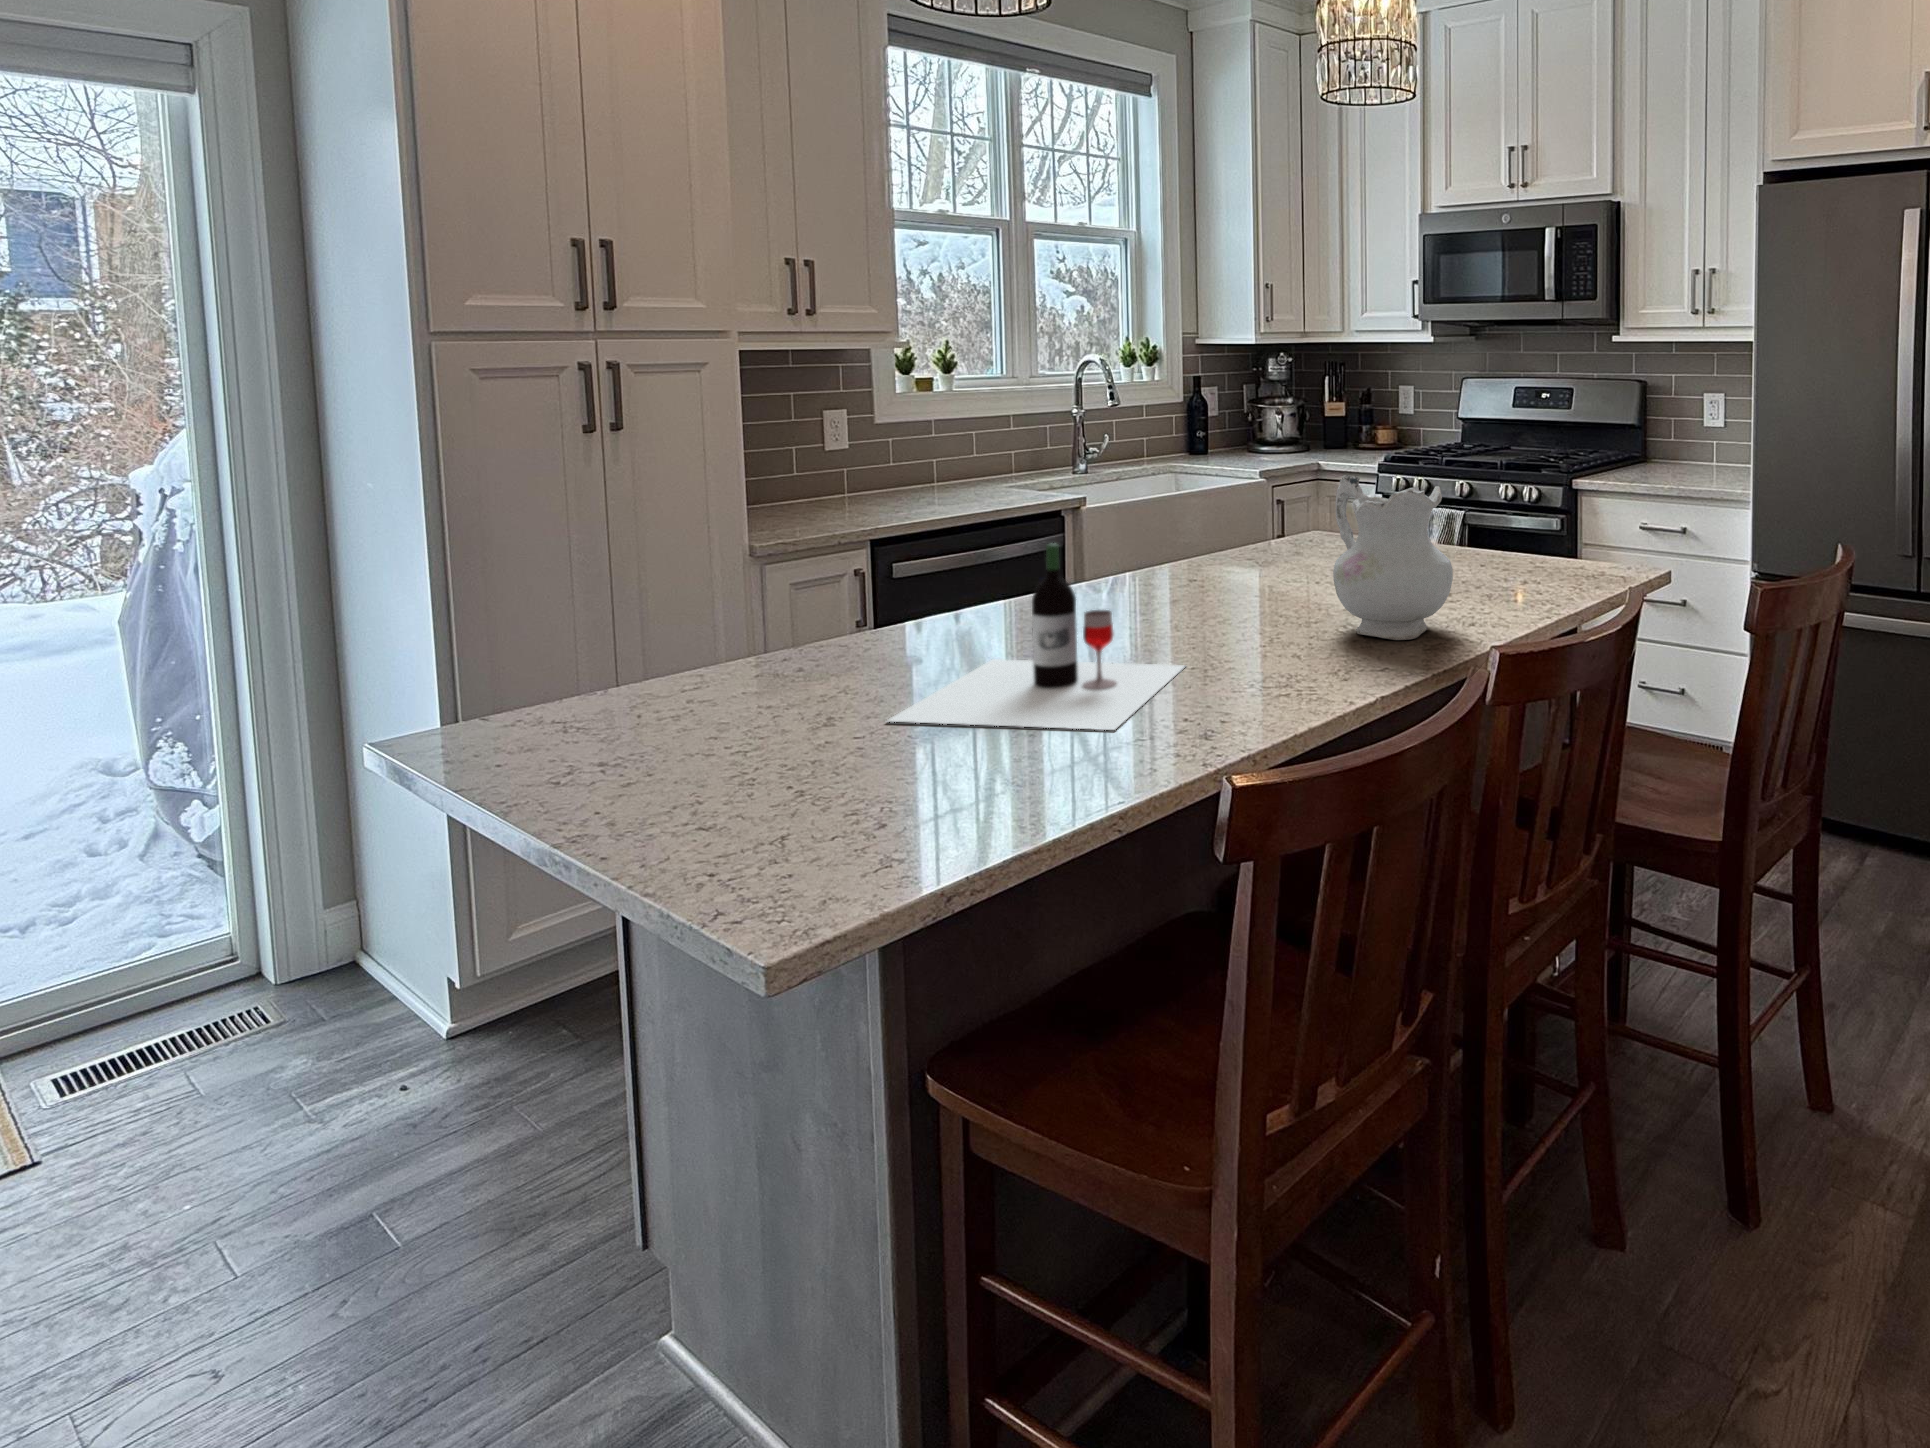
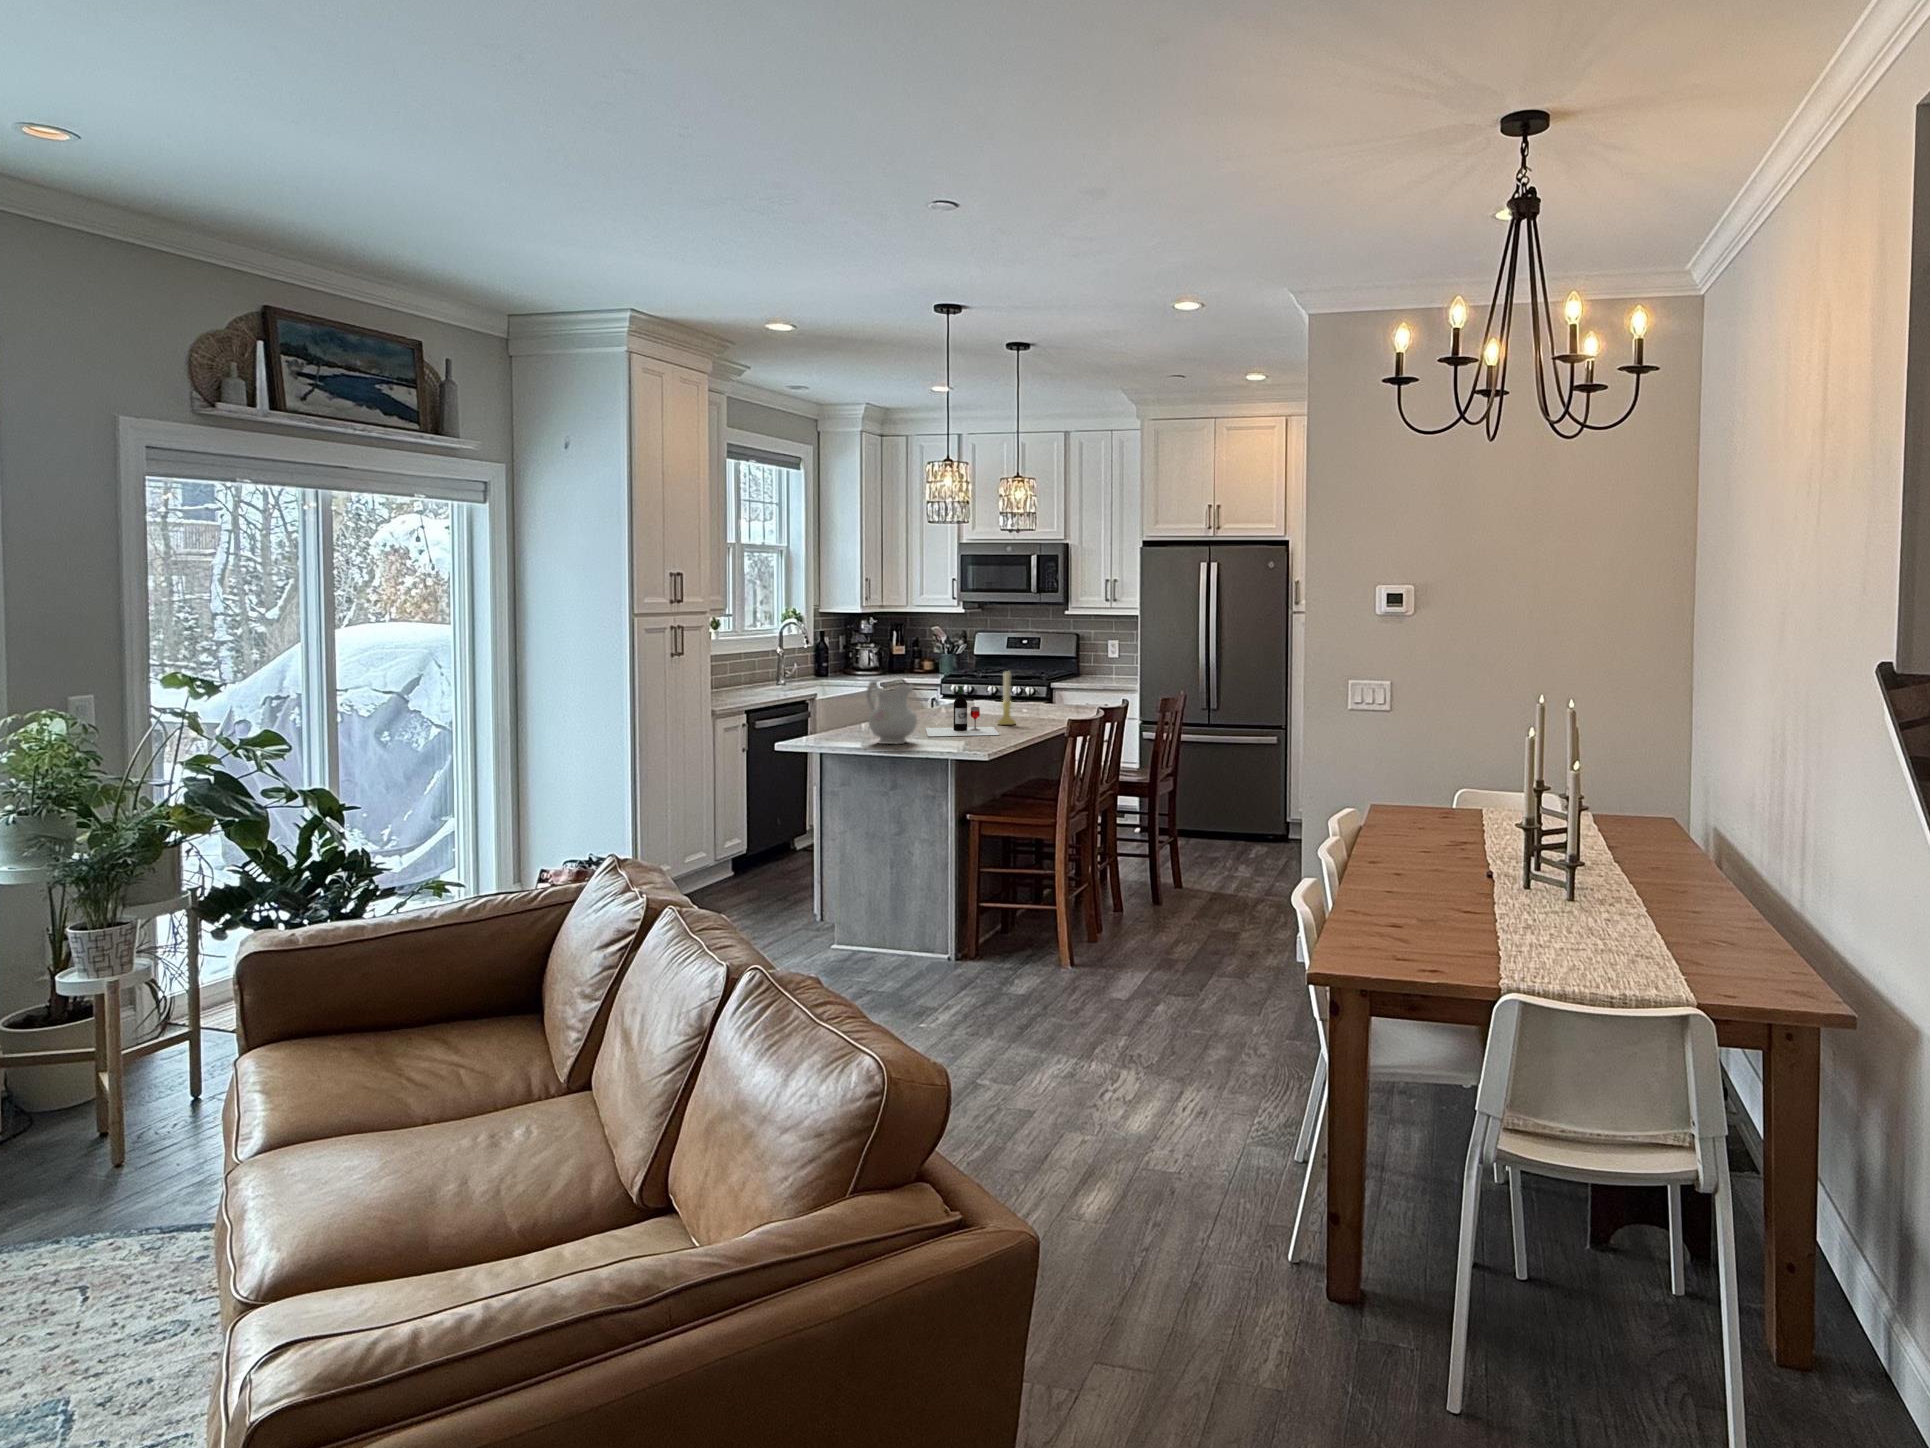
ceramic pitcher: present [1333,475,1453,640] -> present [866,681,917,744]
candle holder: none [1220,487,1277,658] -> present [998,672,1016,725]

